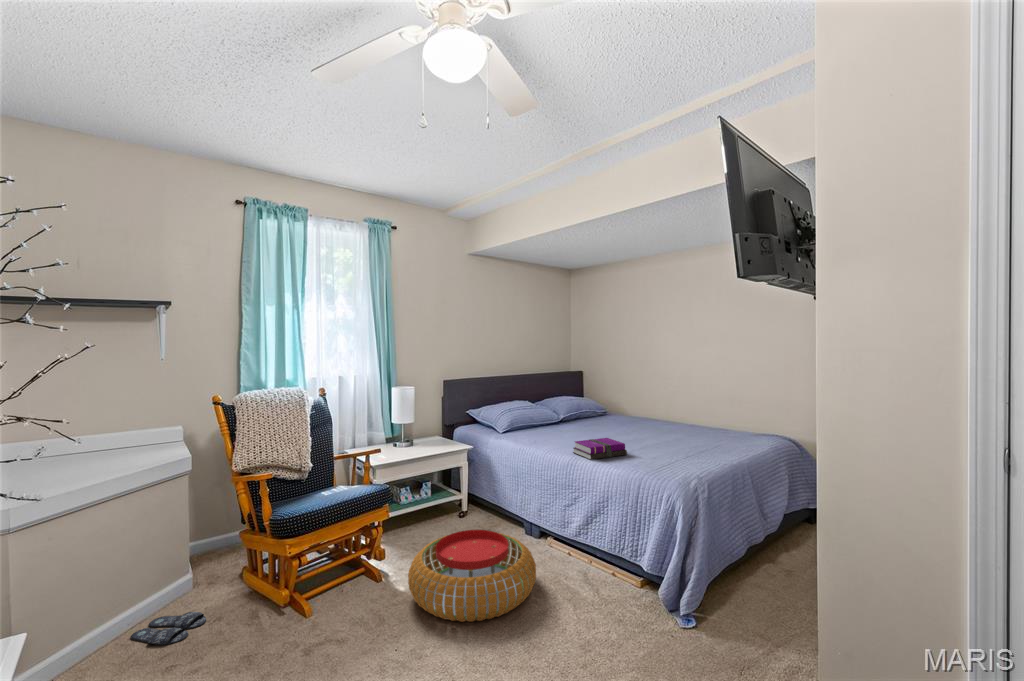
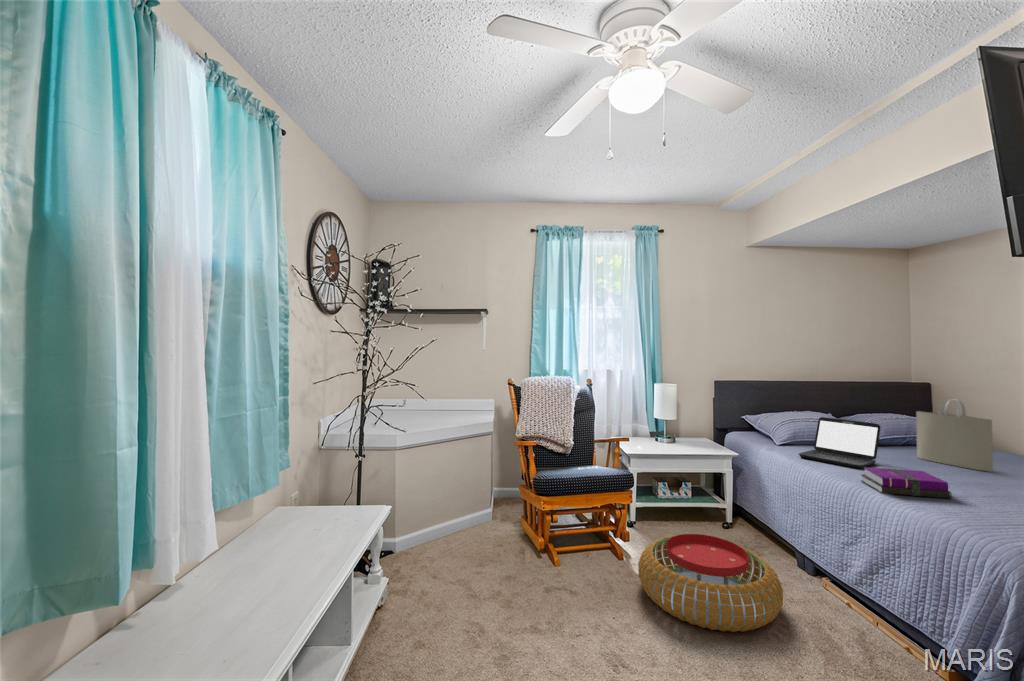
tote bag: none [590,381,633,431] -> present [916,399,993,472]
laptop: none [522,404,574,443] -> present [799,417,881,469]
slippers: present [131,612,206,645] -> none [451,531,492,550]

